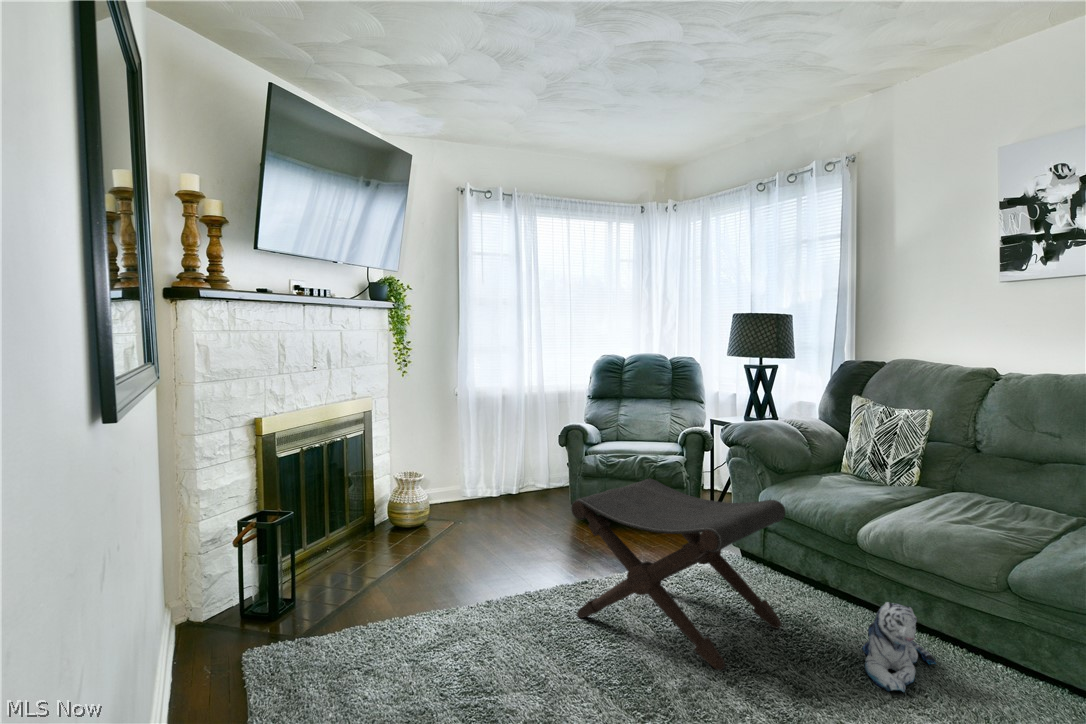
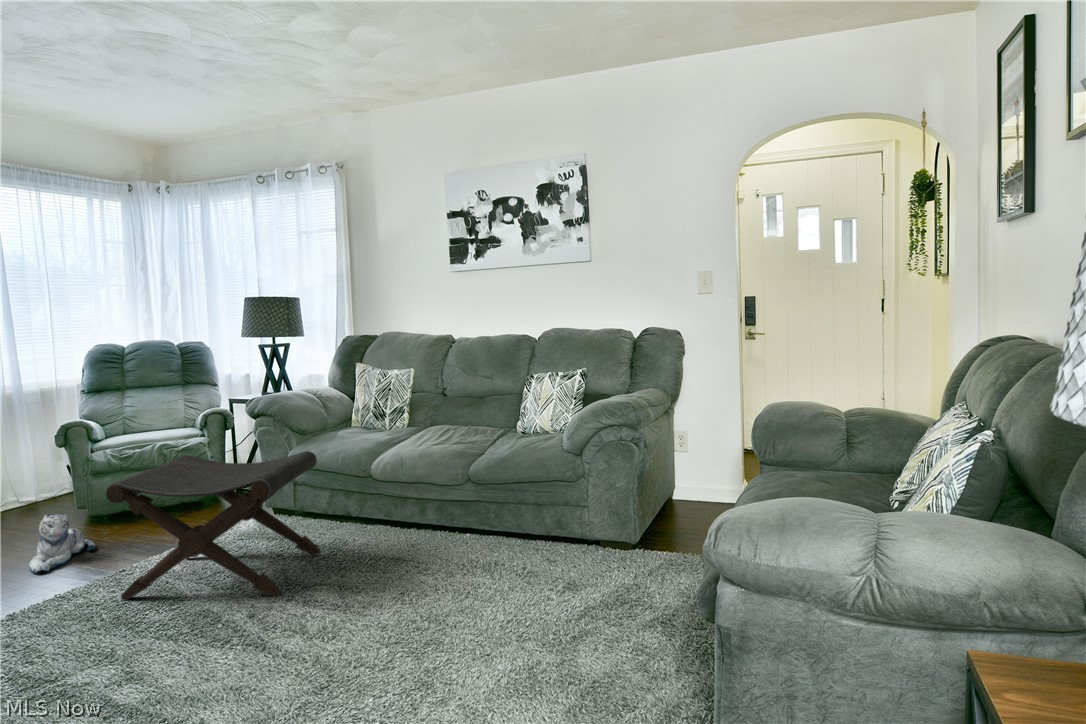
plush toy: present [862,602,936,692] -> present [29,514,96,574]

